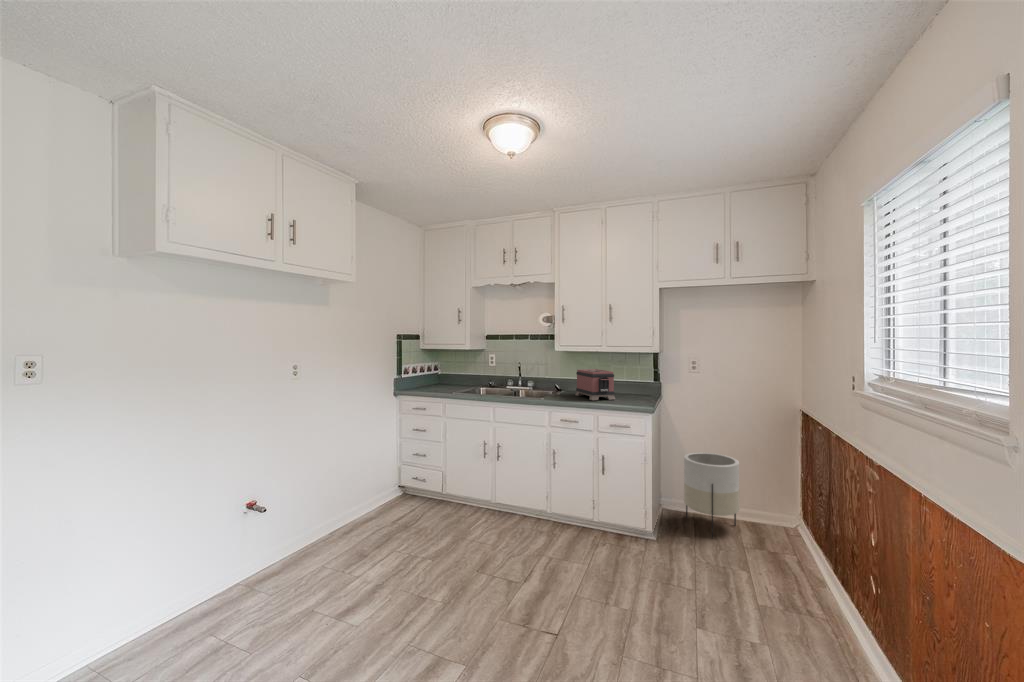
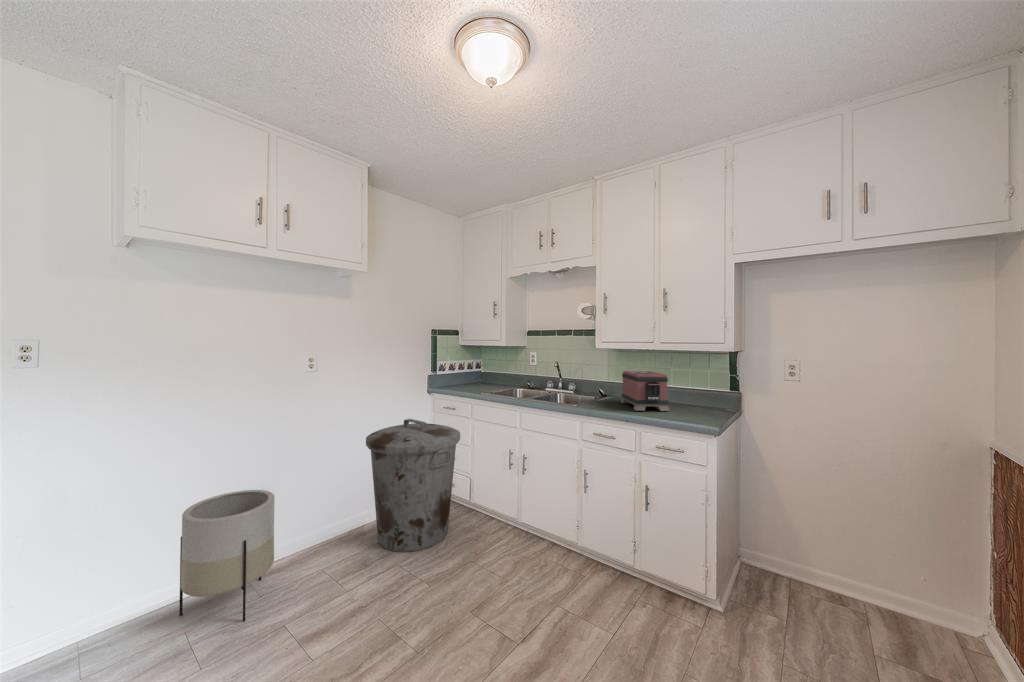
trash can: none [355,419,442,536] -> present [366,419,460,552]
planter: present [684,452,740,538] -> present [179,490,274,622]

